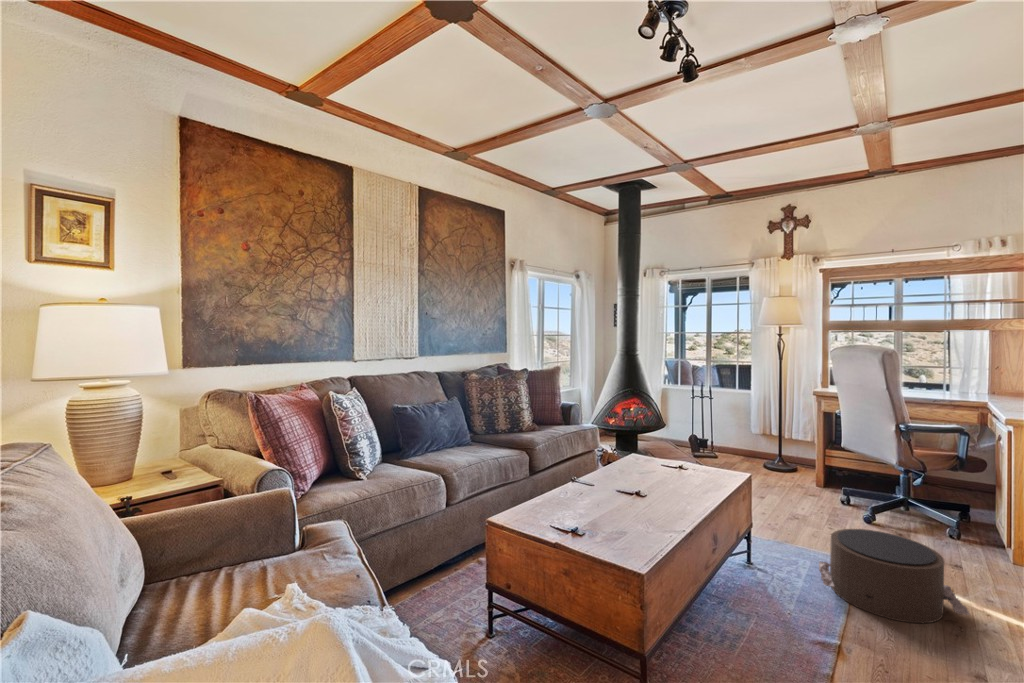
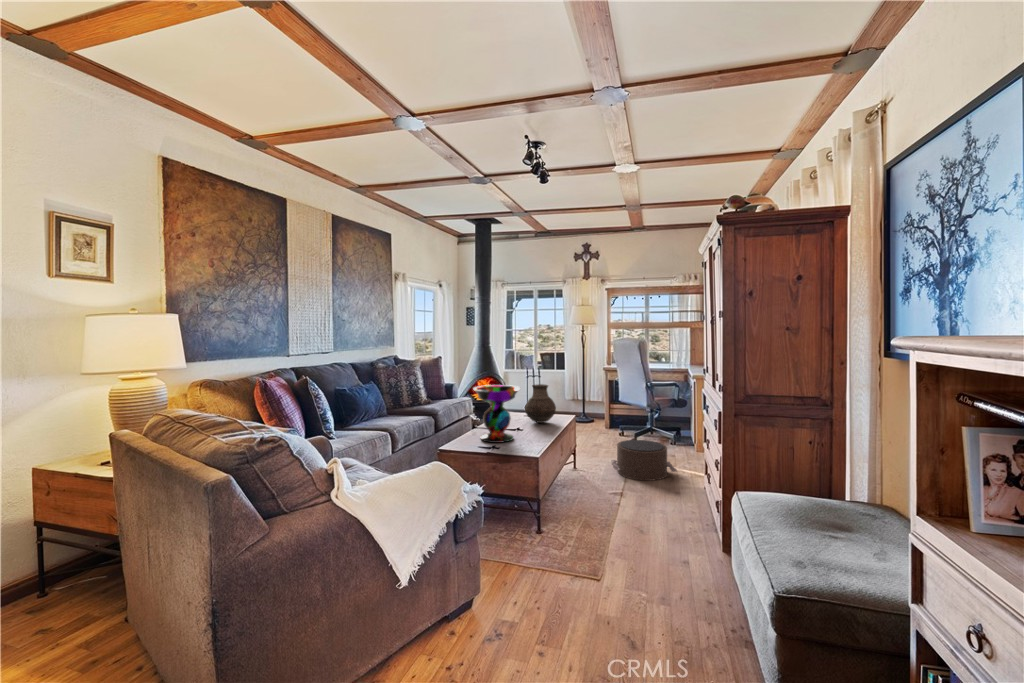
decorative bowl: none [550,419,631,521] -> present [473,385,520,443]
vase: none [653,420,708,485] -> present [525,384,556,423]

